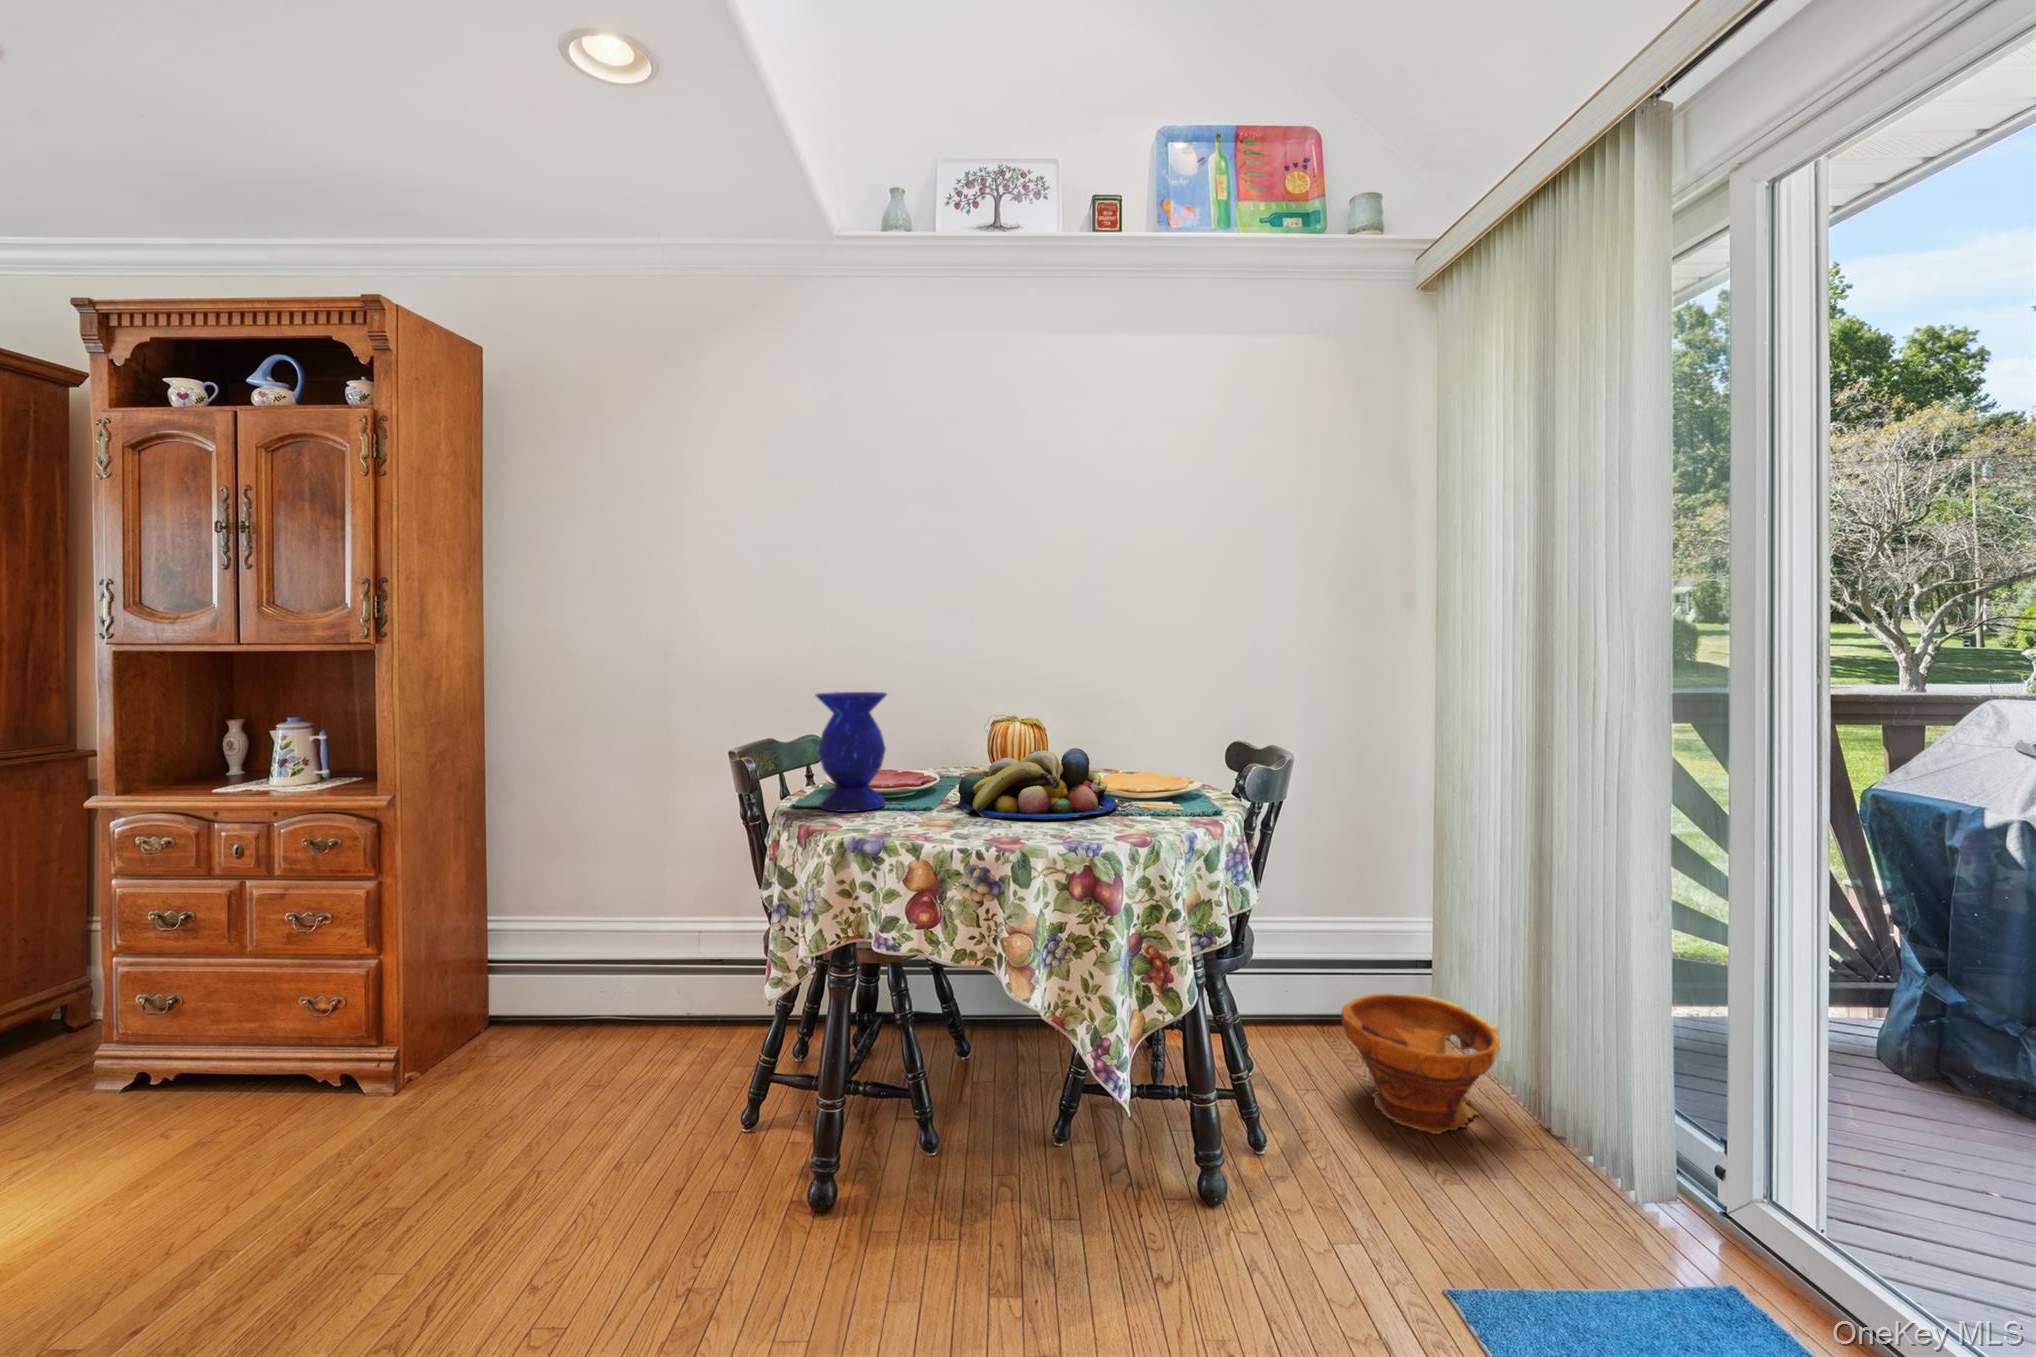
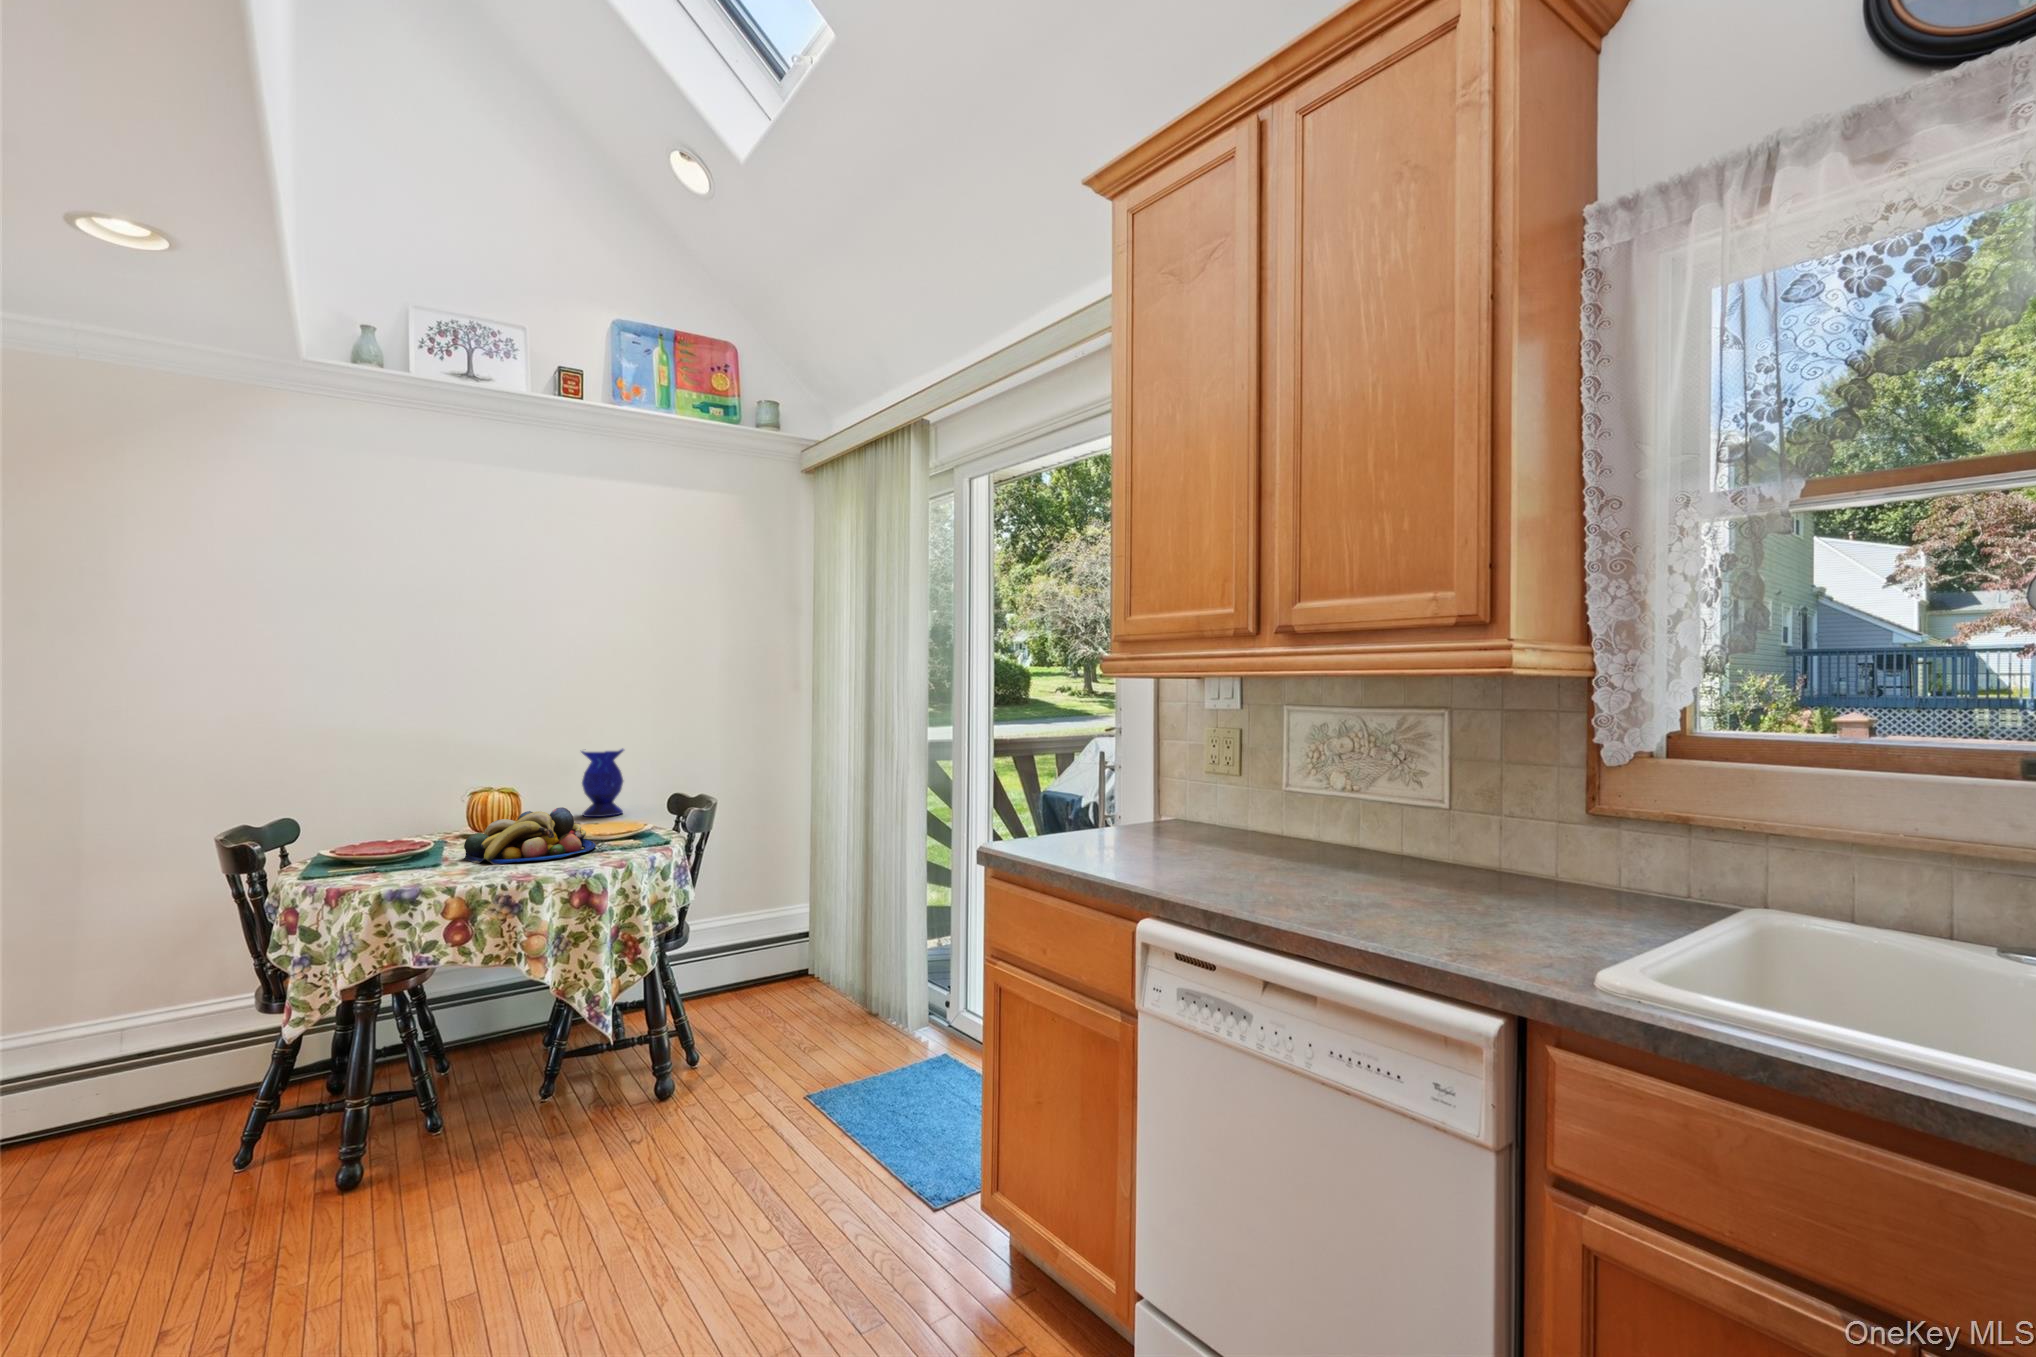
vase: present [816,692,887,812] -> present [582,749,624,817]
planter: present [1341,994,1500,1134] -> none [753,948,847,1029]

